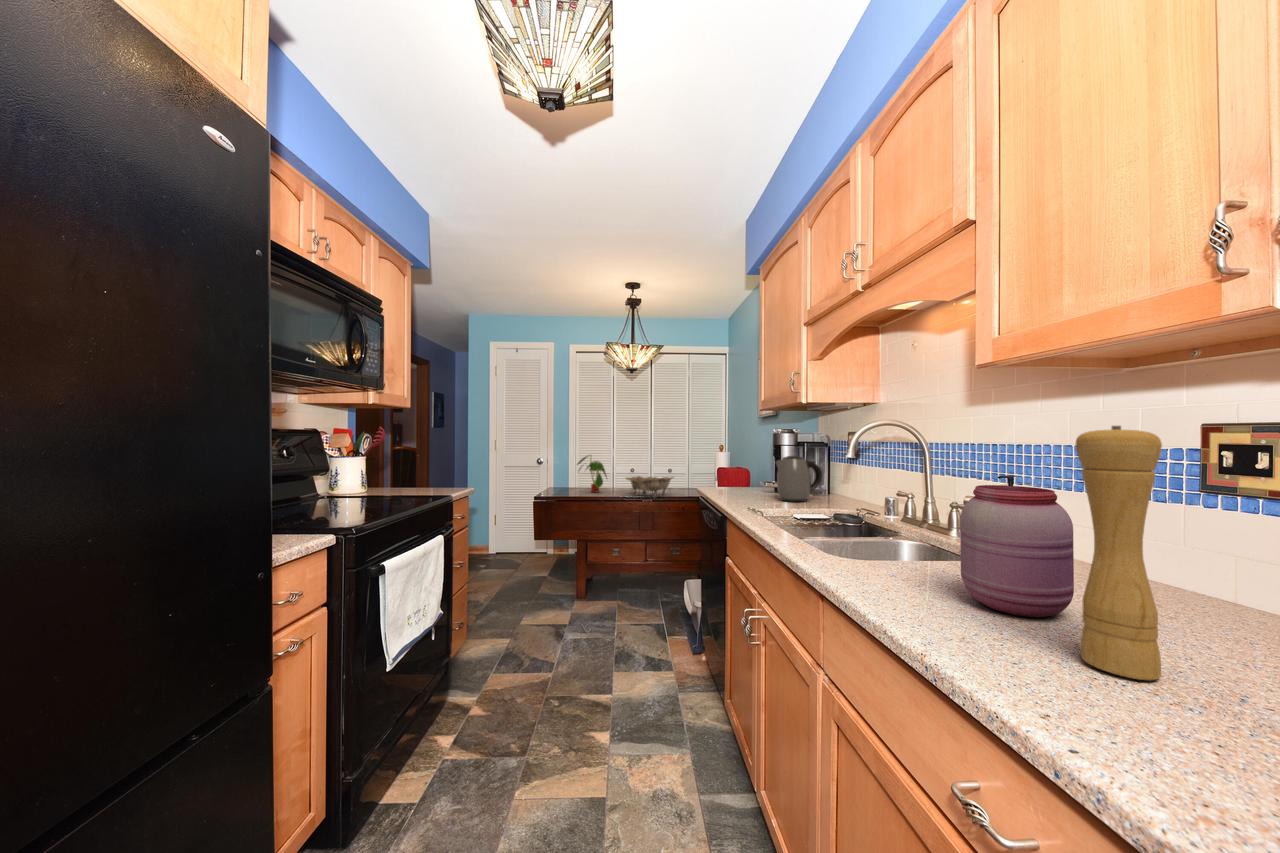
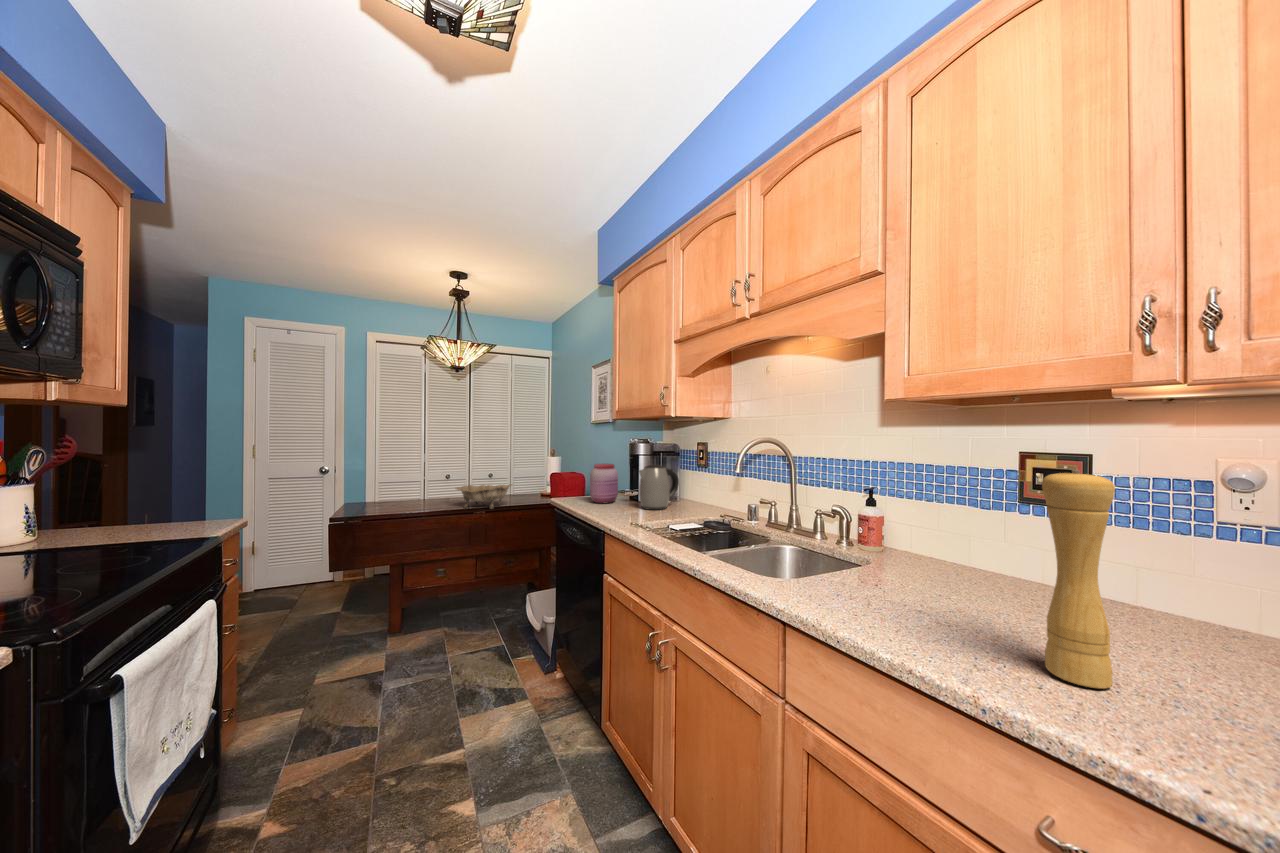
plant: present [577,456,607,492] -> none [390,462,429,506]
jar: present [960,485,1074,617] -> present [590,464,618,503]

